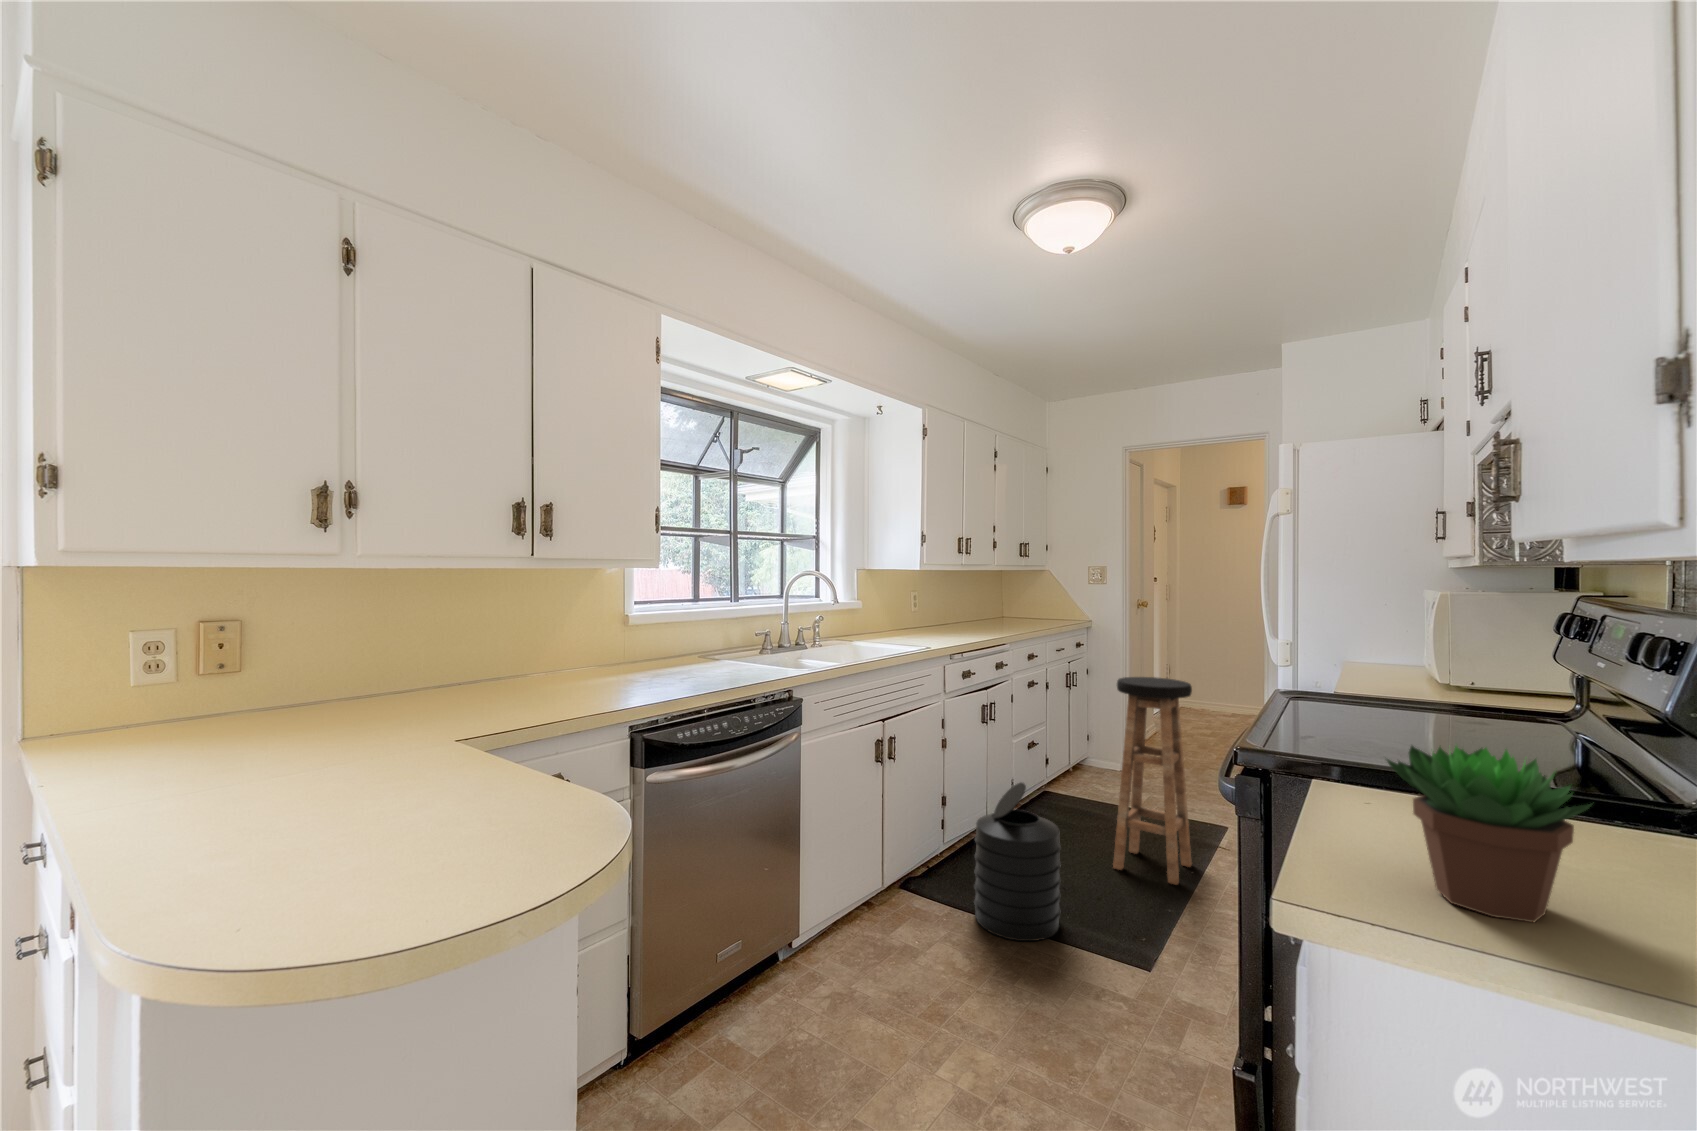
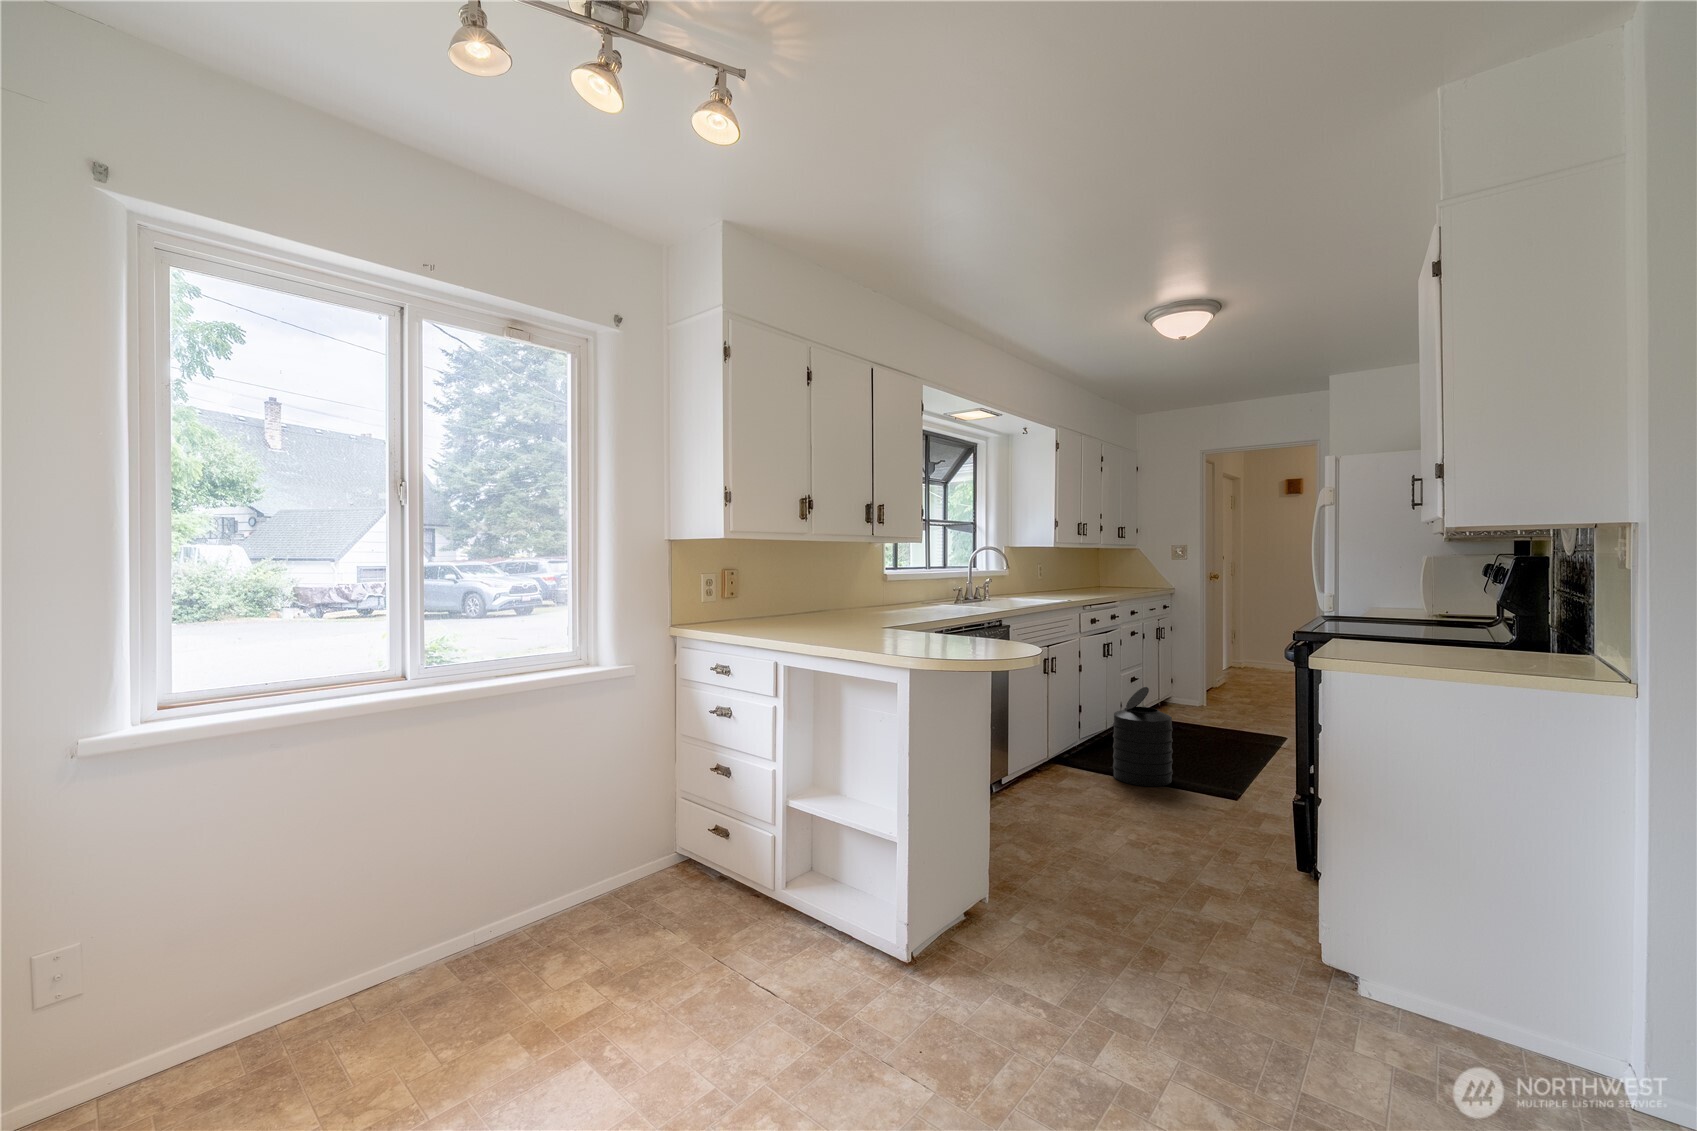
bar stool: present [1113,677,1192,885] -> none [1203,622,1260,764]
succulent plant: present [1387,746,1592,922] -> none [1347,597,1416,656]

